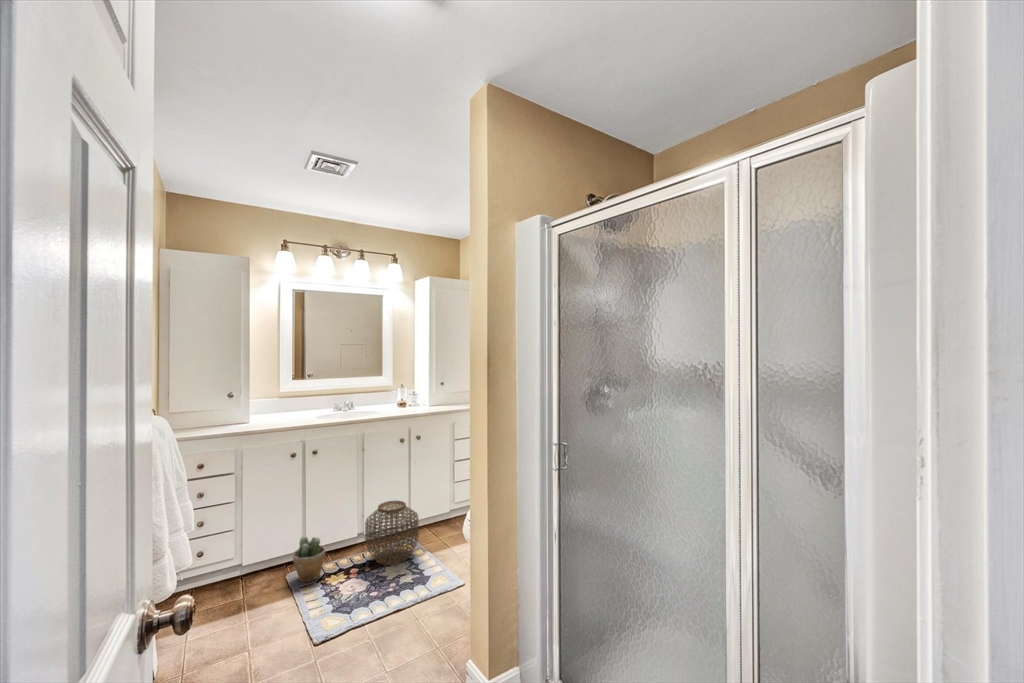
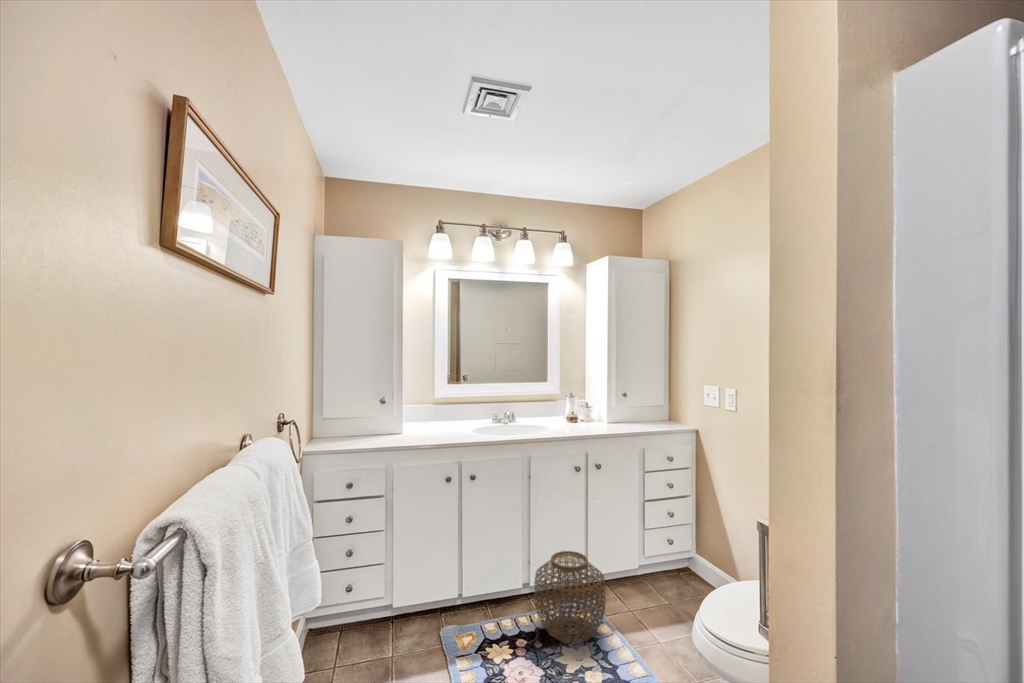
potted plant: present [293,537,326,582] -> none [447,587,486,649]

